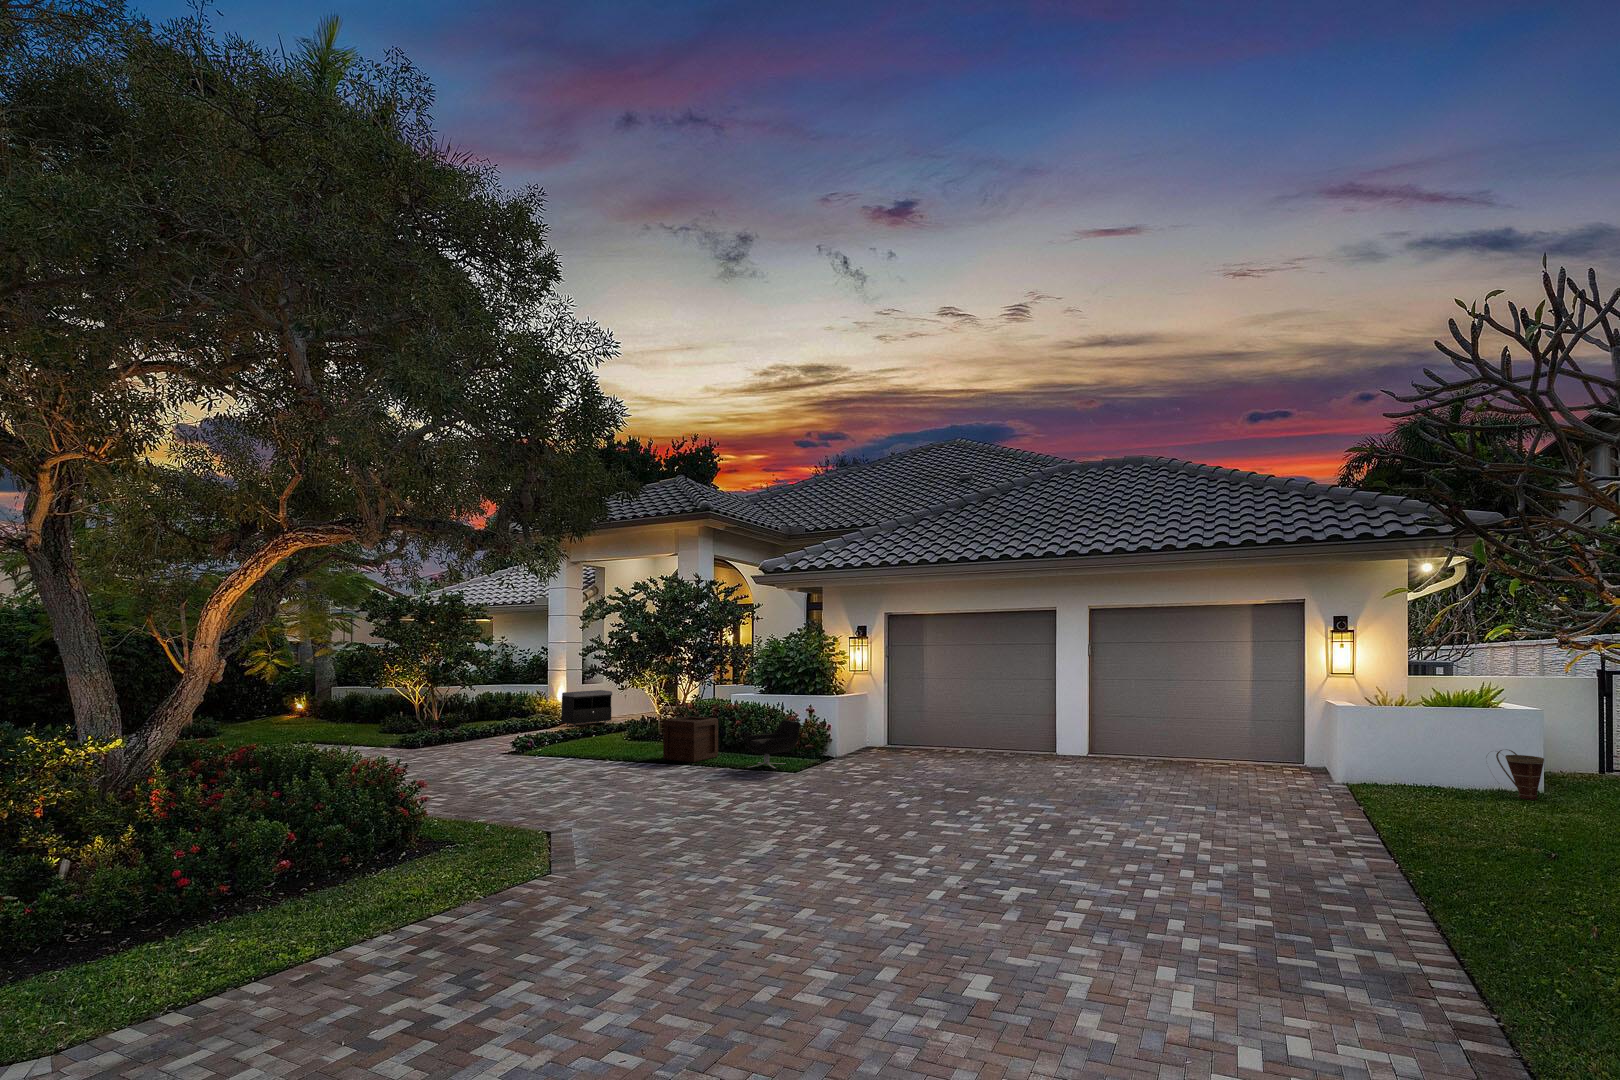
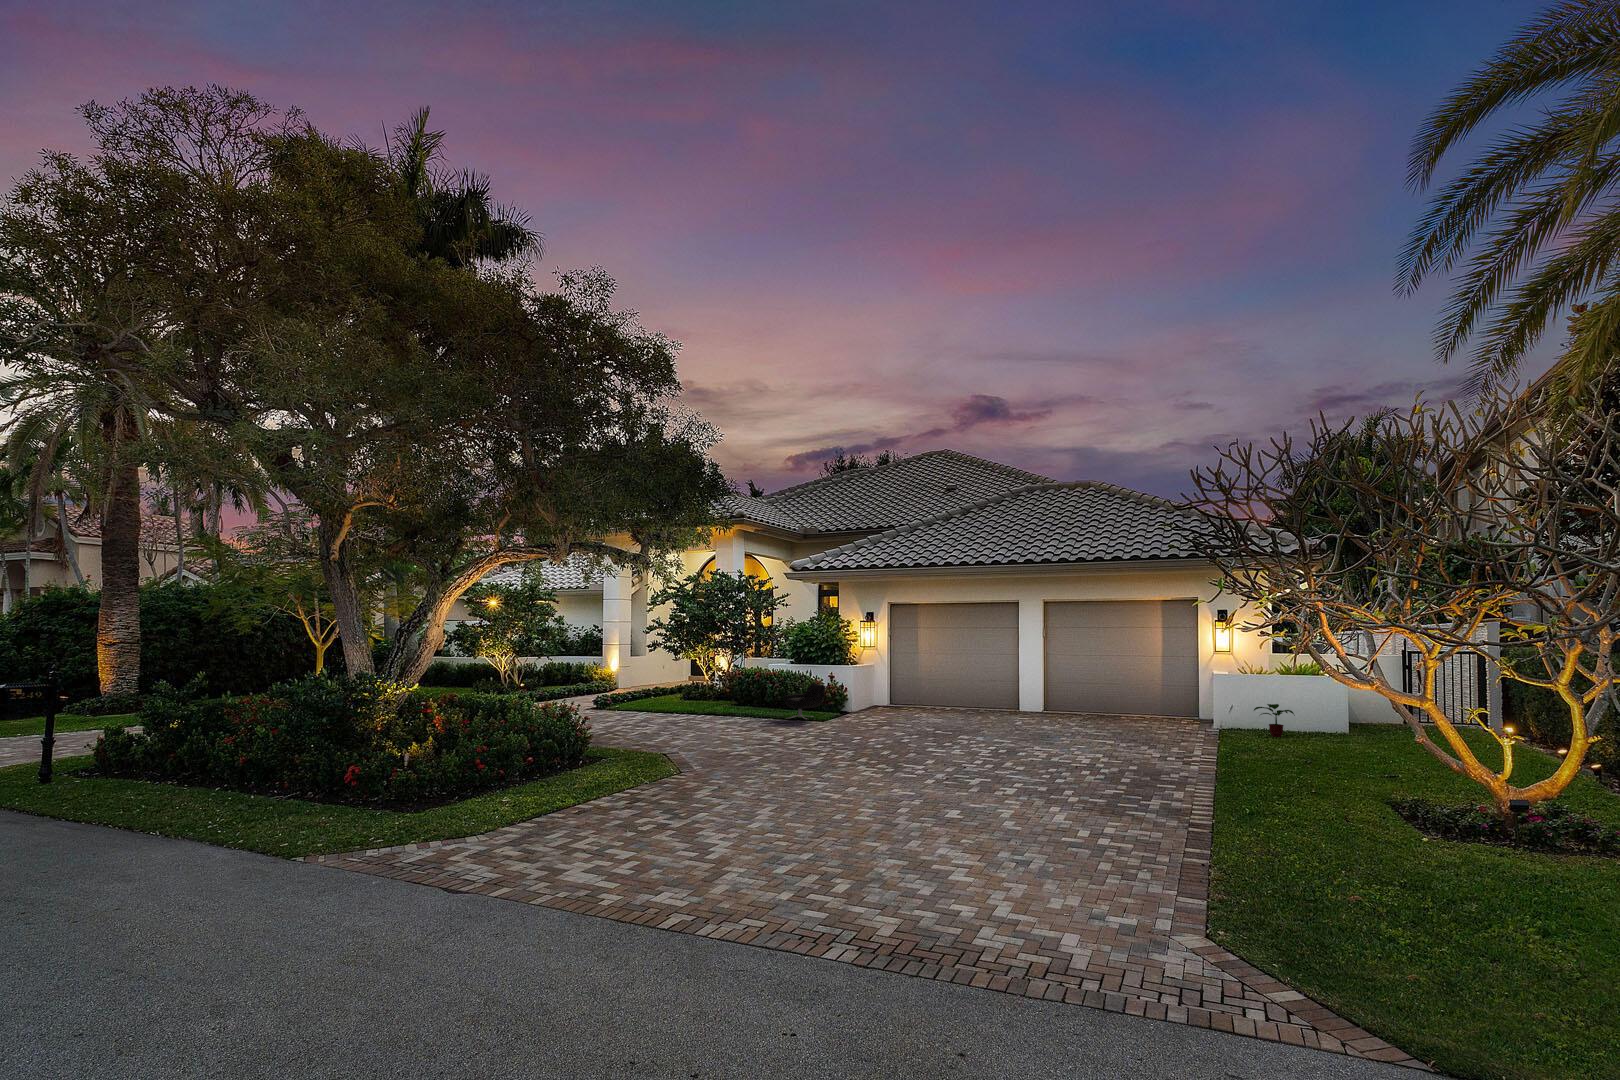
storage bench: present [561,690,612,727] -> none [619,662,660,691]
wooden crate: present [663,716,718,763] -> none [719,681,760,716]
potted plant: none [1403,748,1468,797] -> present [1254,704,1295,737]
basket: present [1496,750,1544,800] -> none [1311,705,1346,739]

